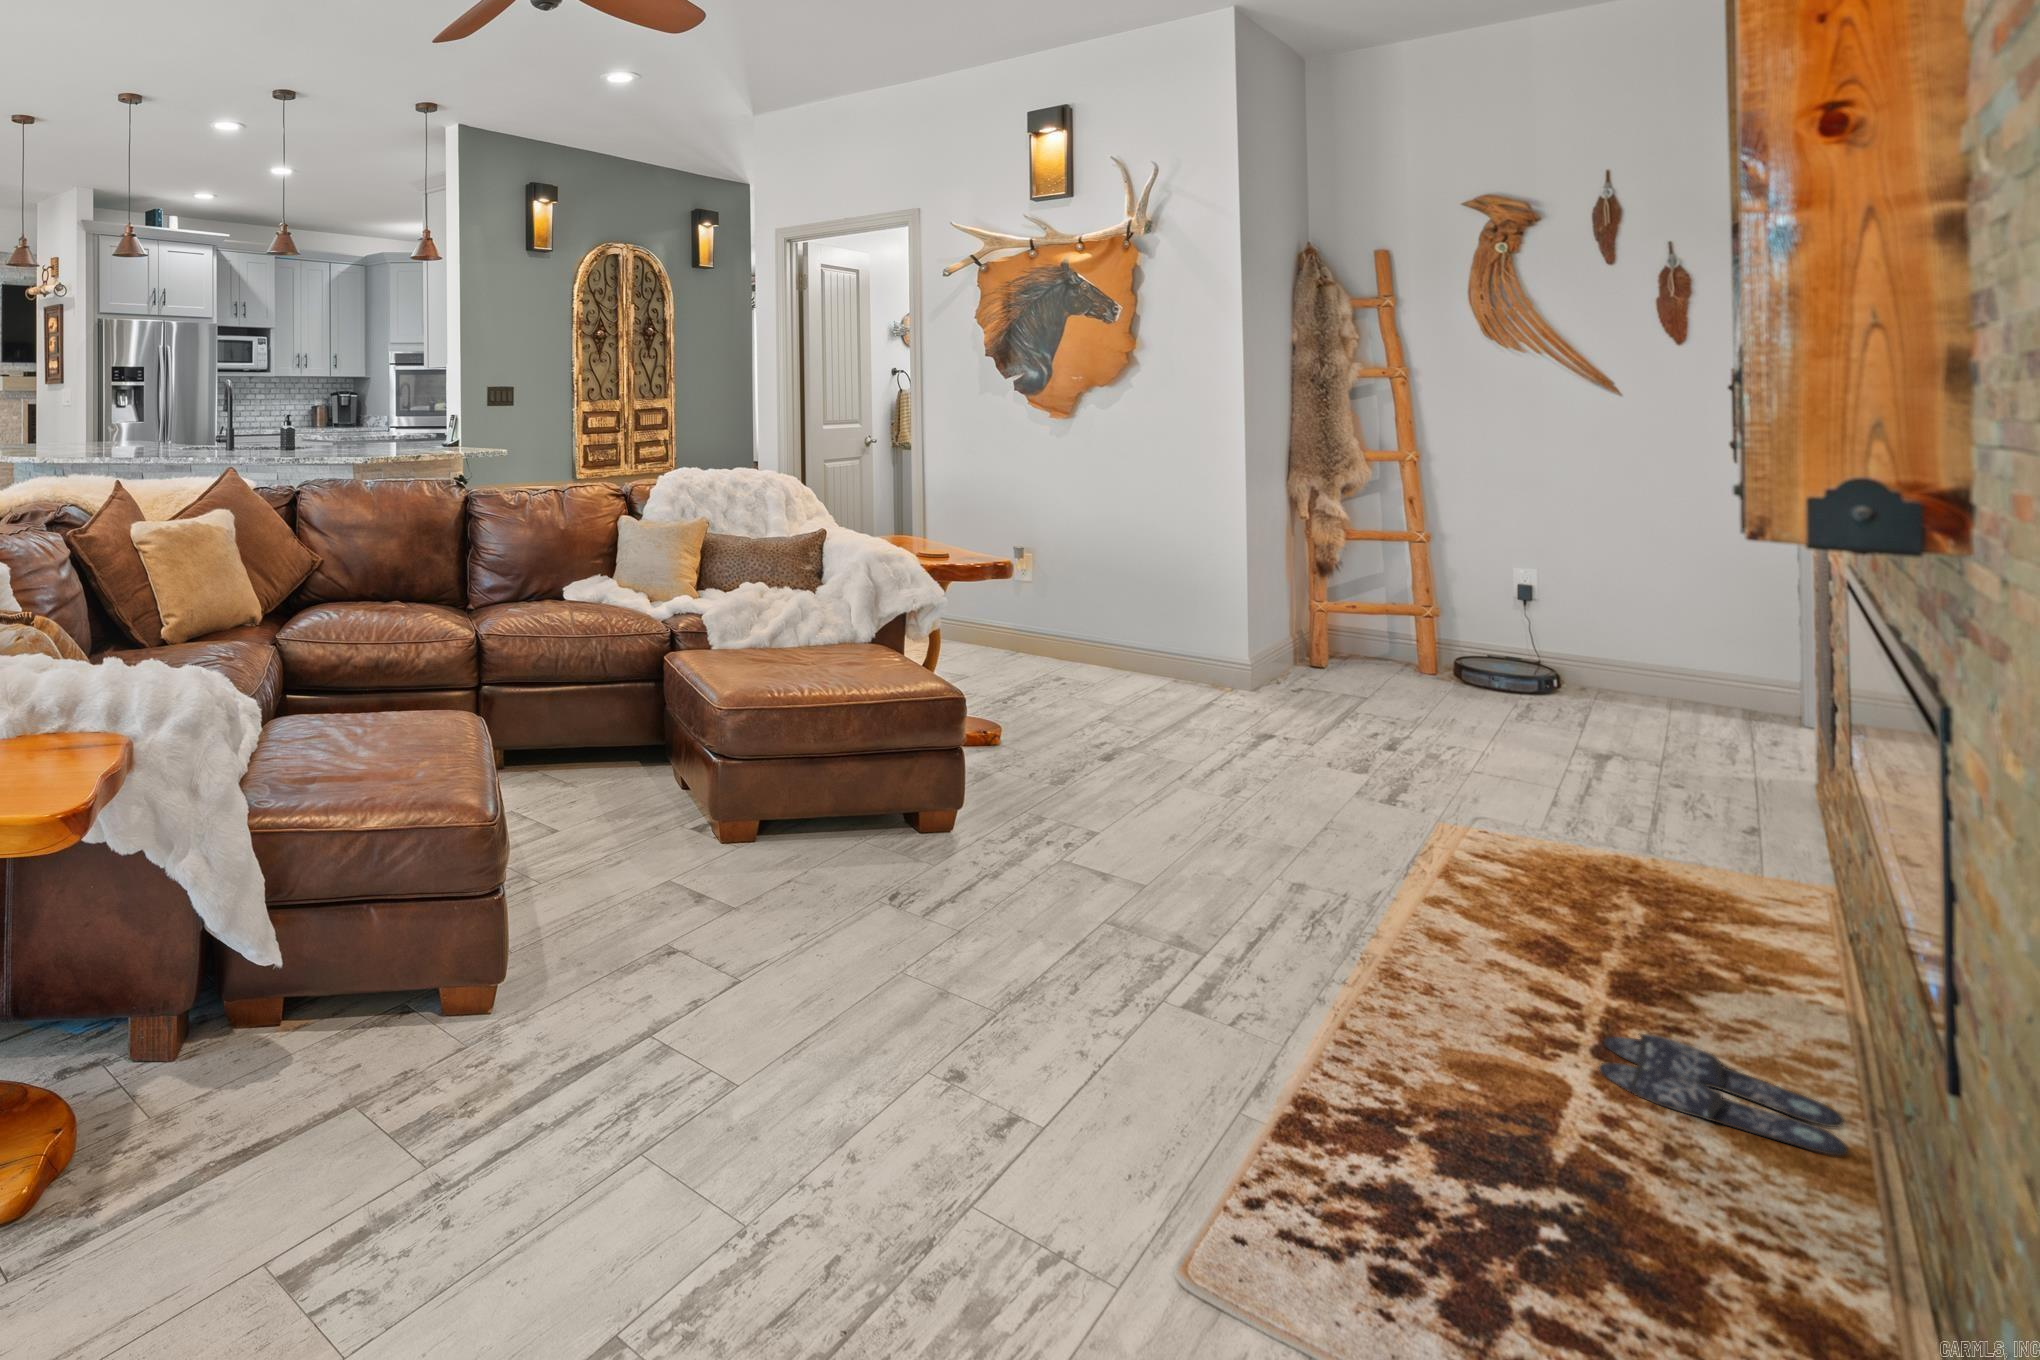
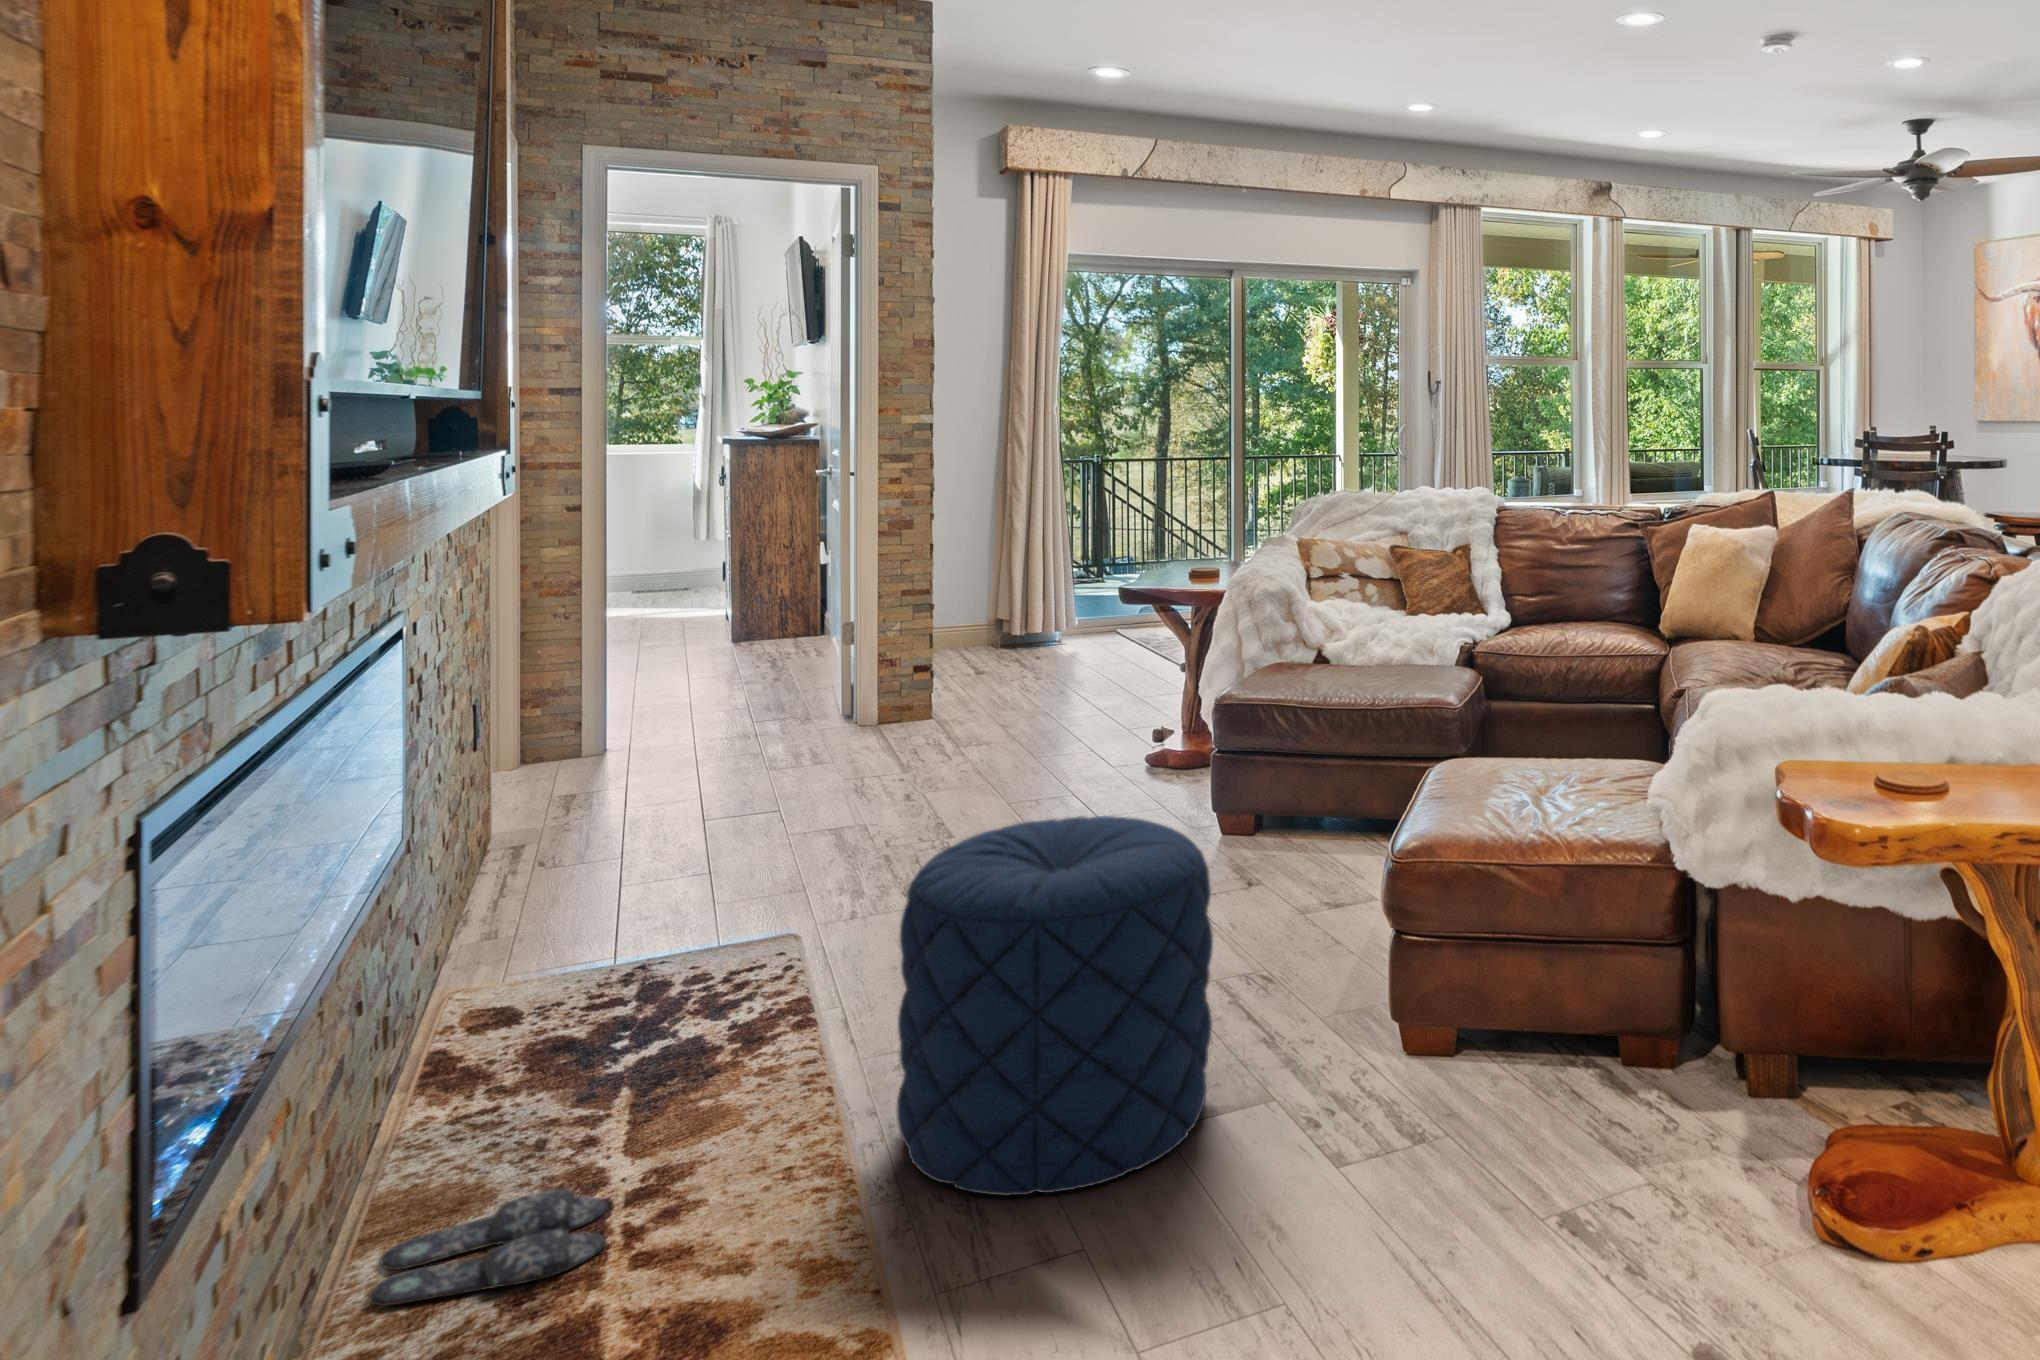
pouf: none [1085,677,1340,952] -> present [897,816,1213,1196]

